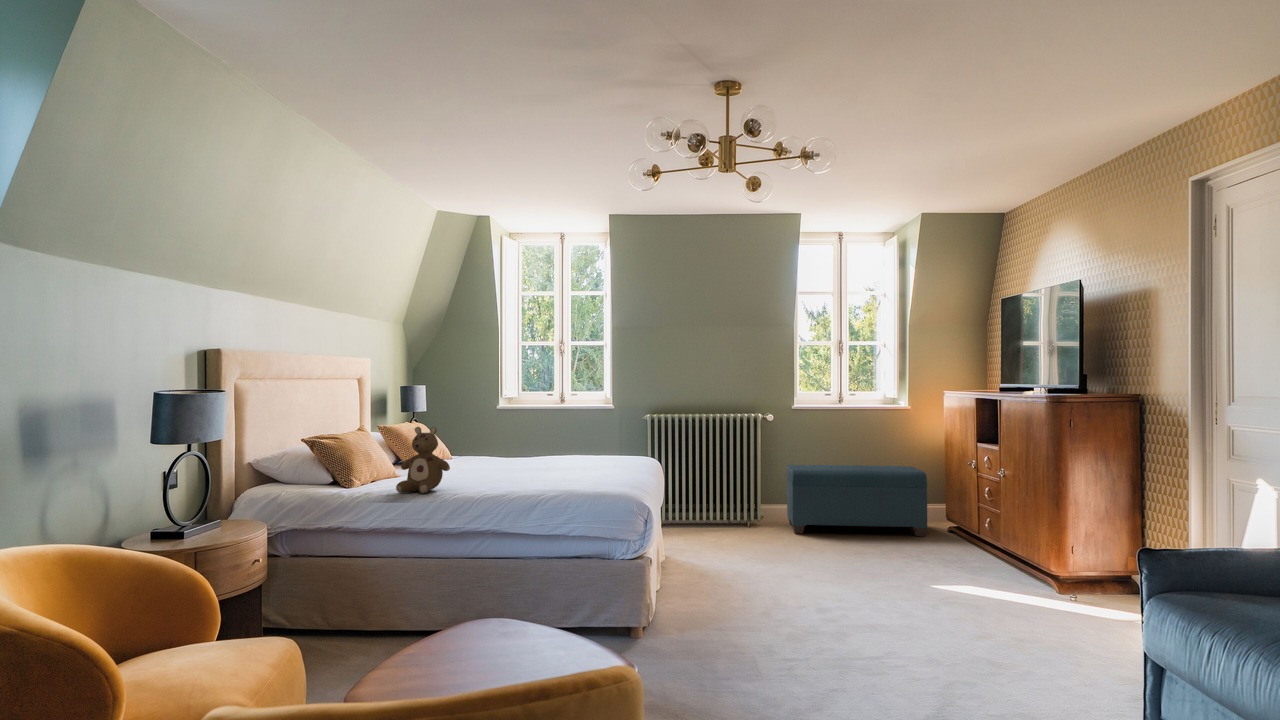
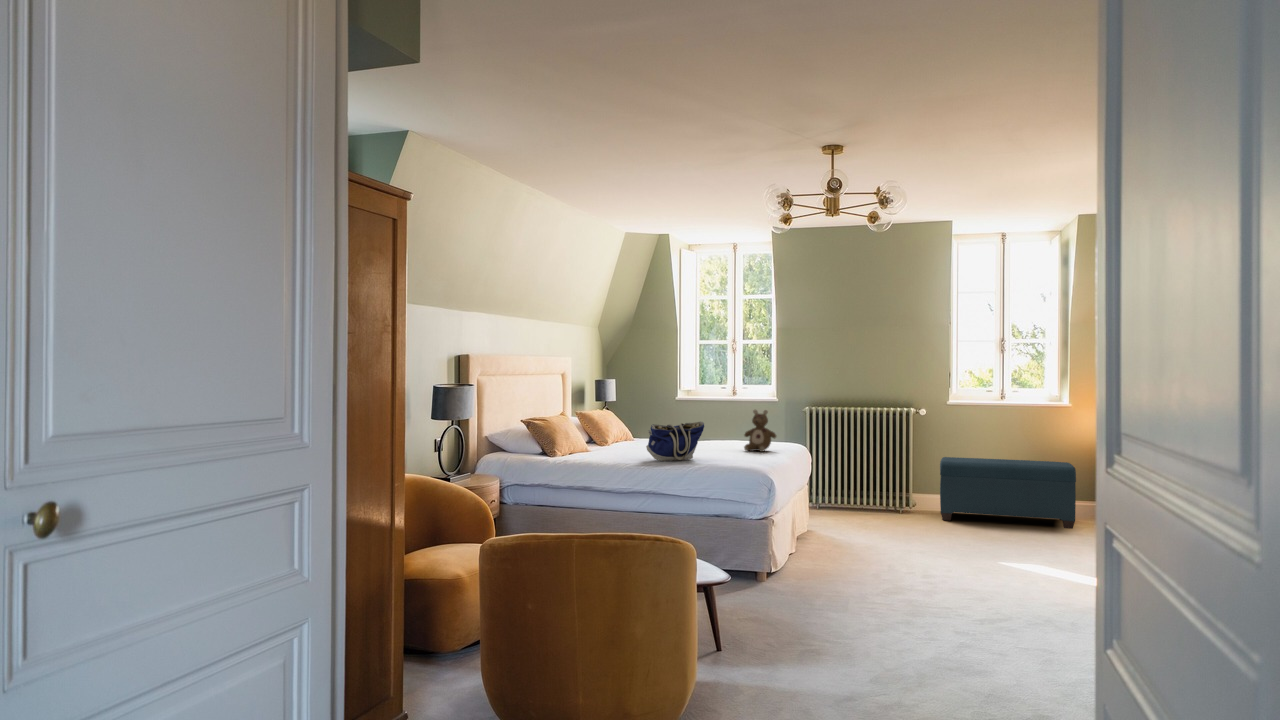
stuffed bear: present [396,427,450,494] -> present [744,410,776,452]
tote bag: none [483,435,561,490] -> present [646,422,704,461]

